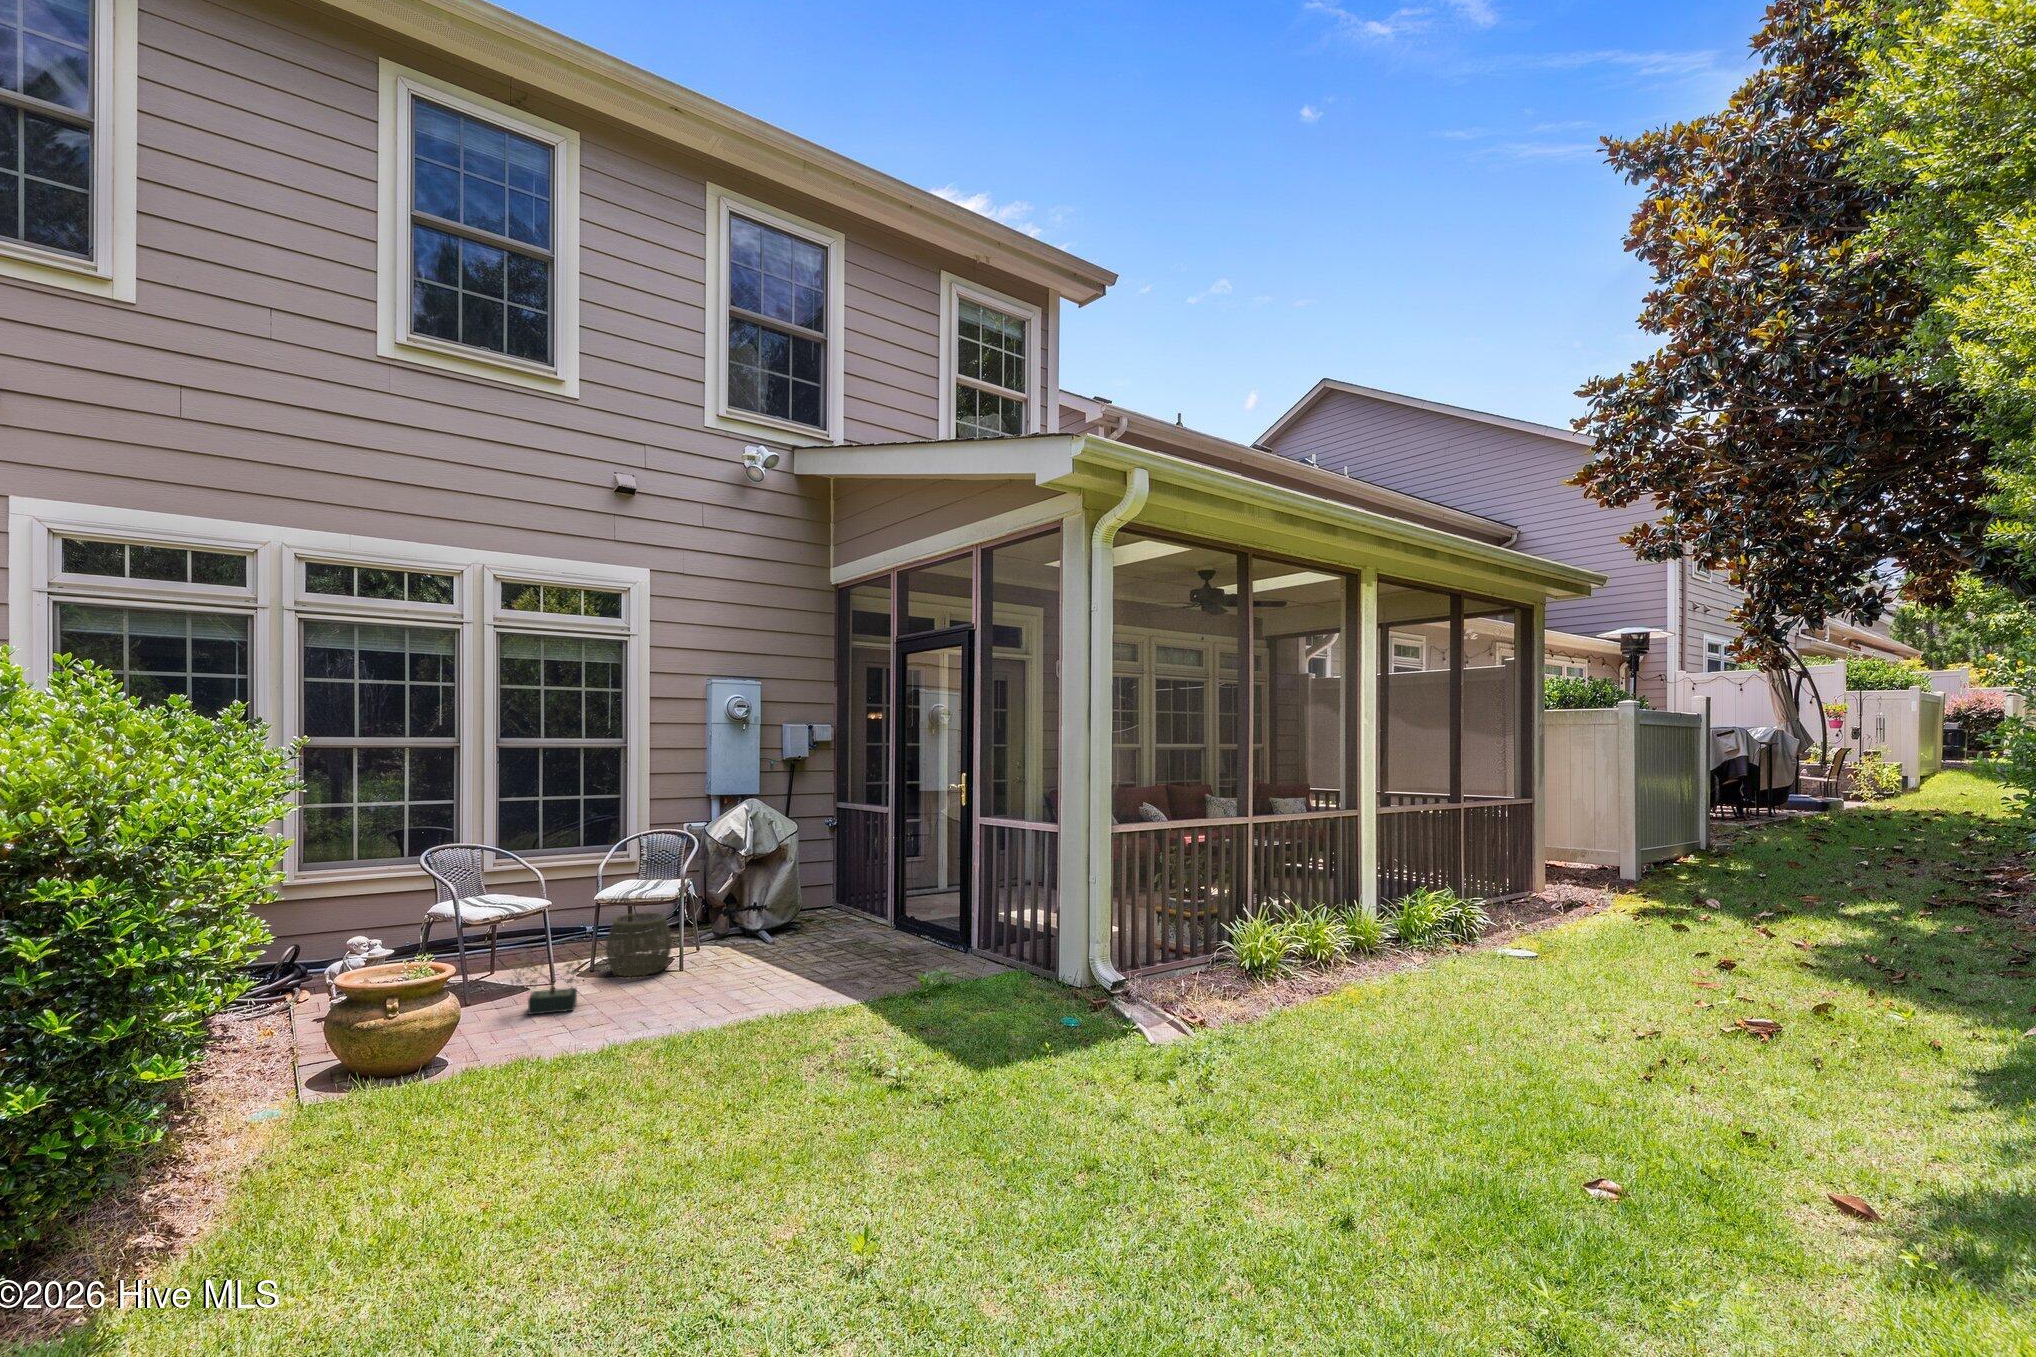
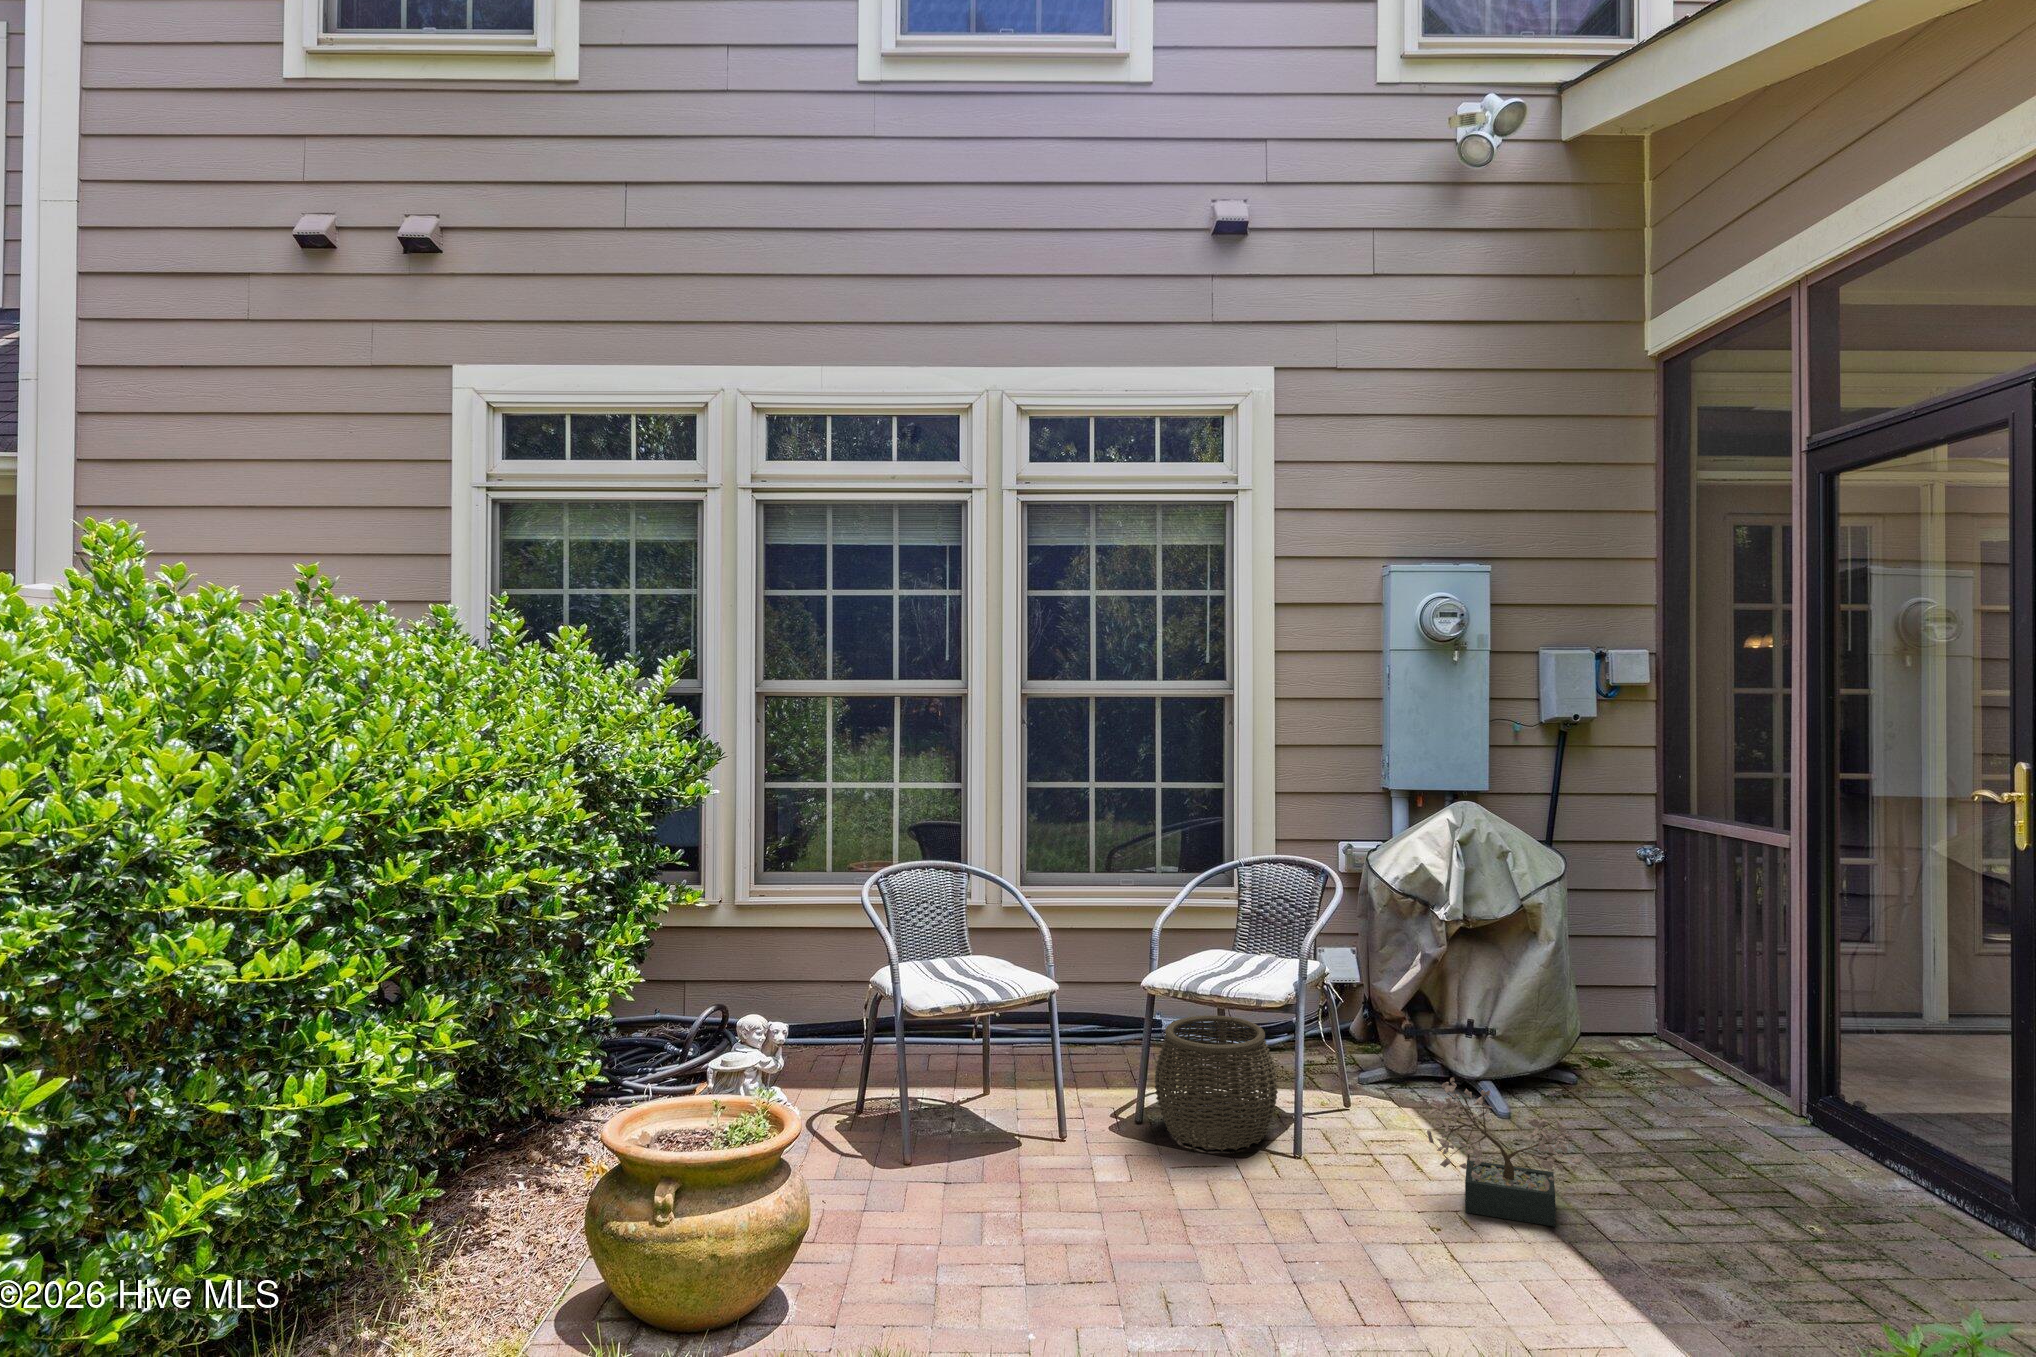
decorative plant: present [511,951,587,1015] -> present [1427,1077,1582,1227]

